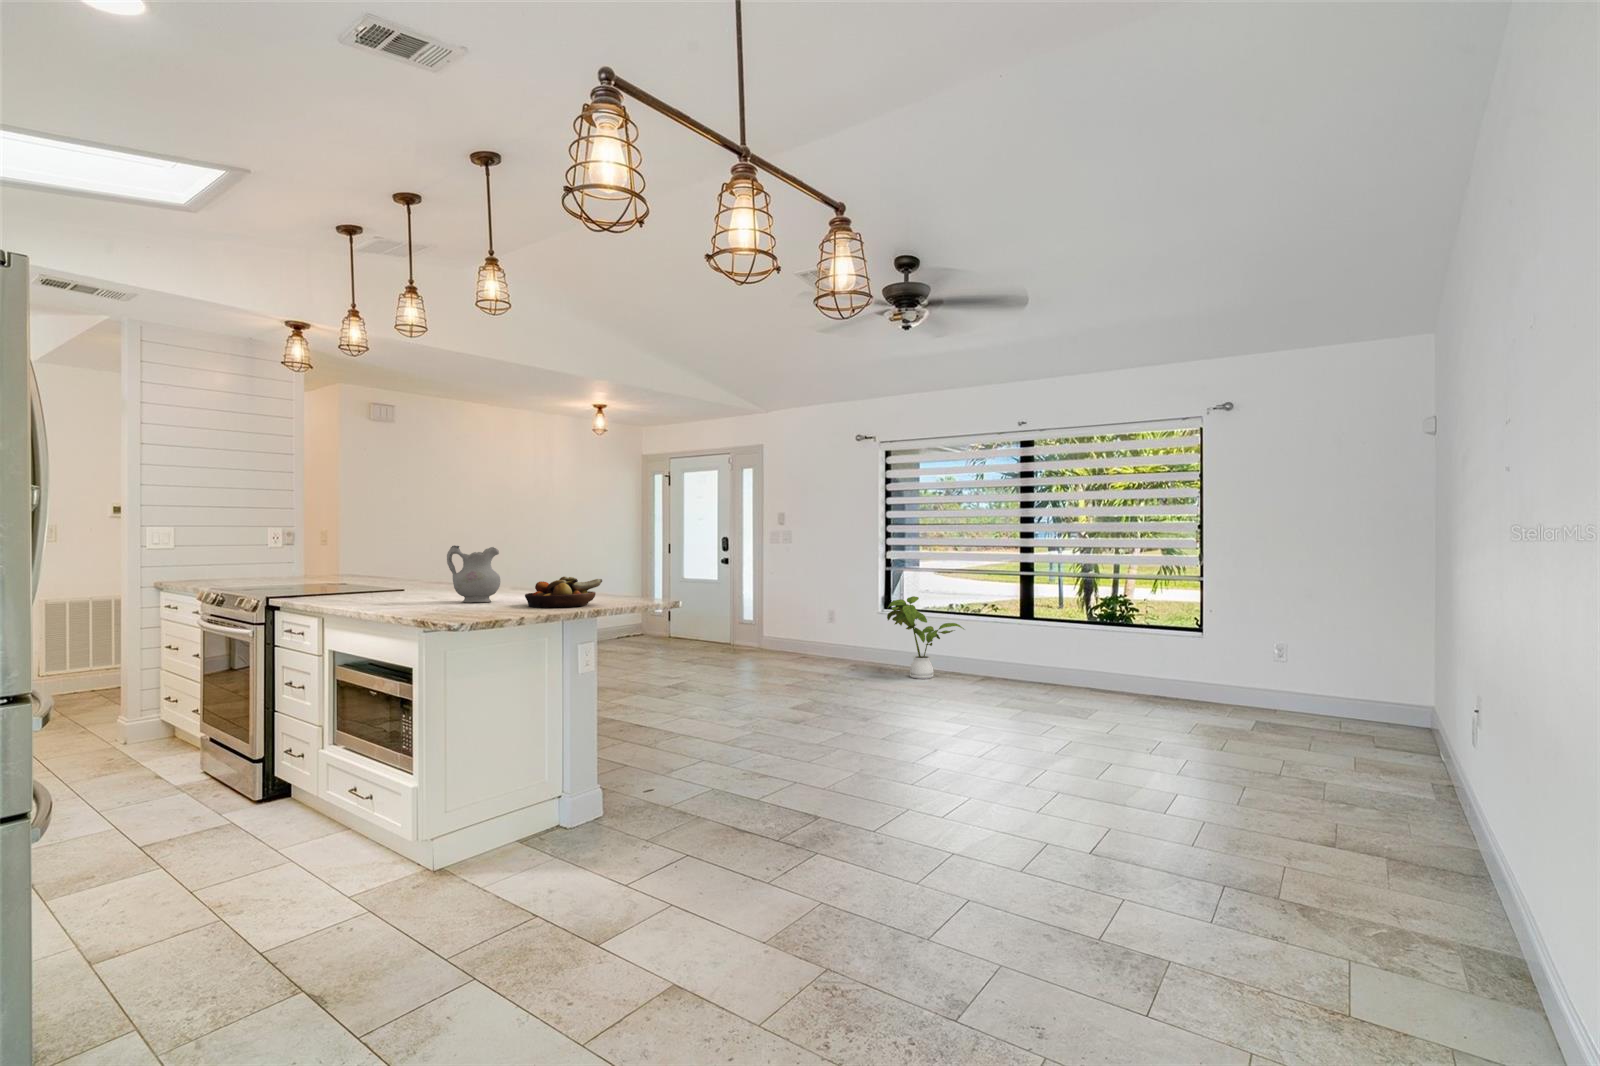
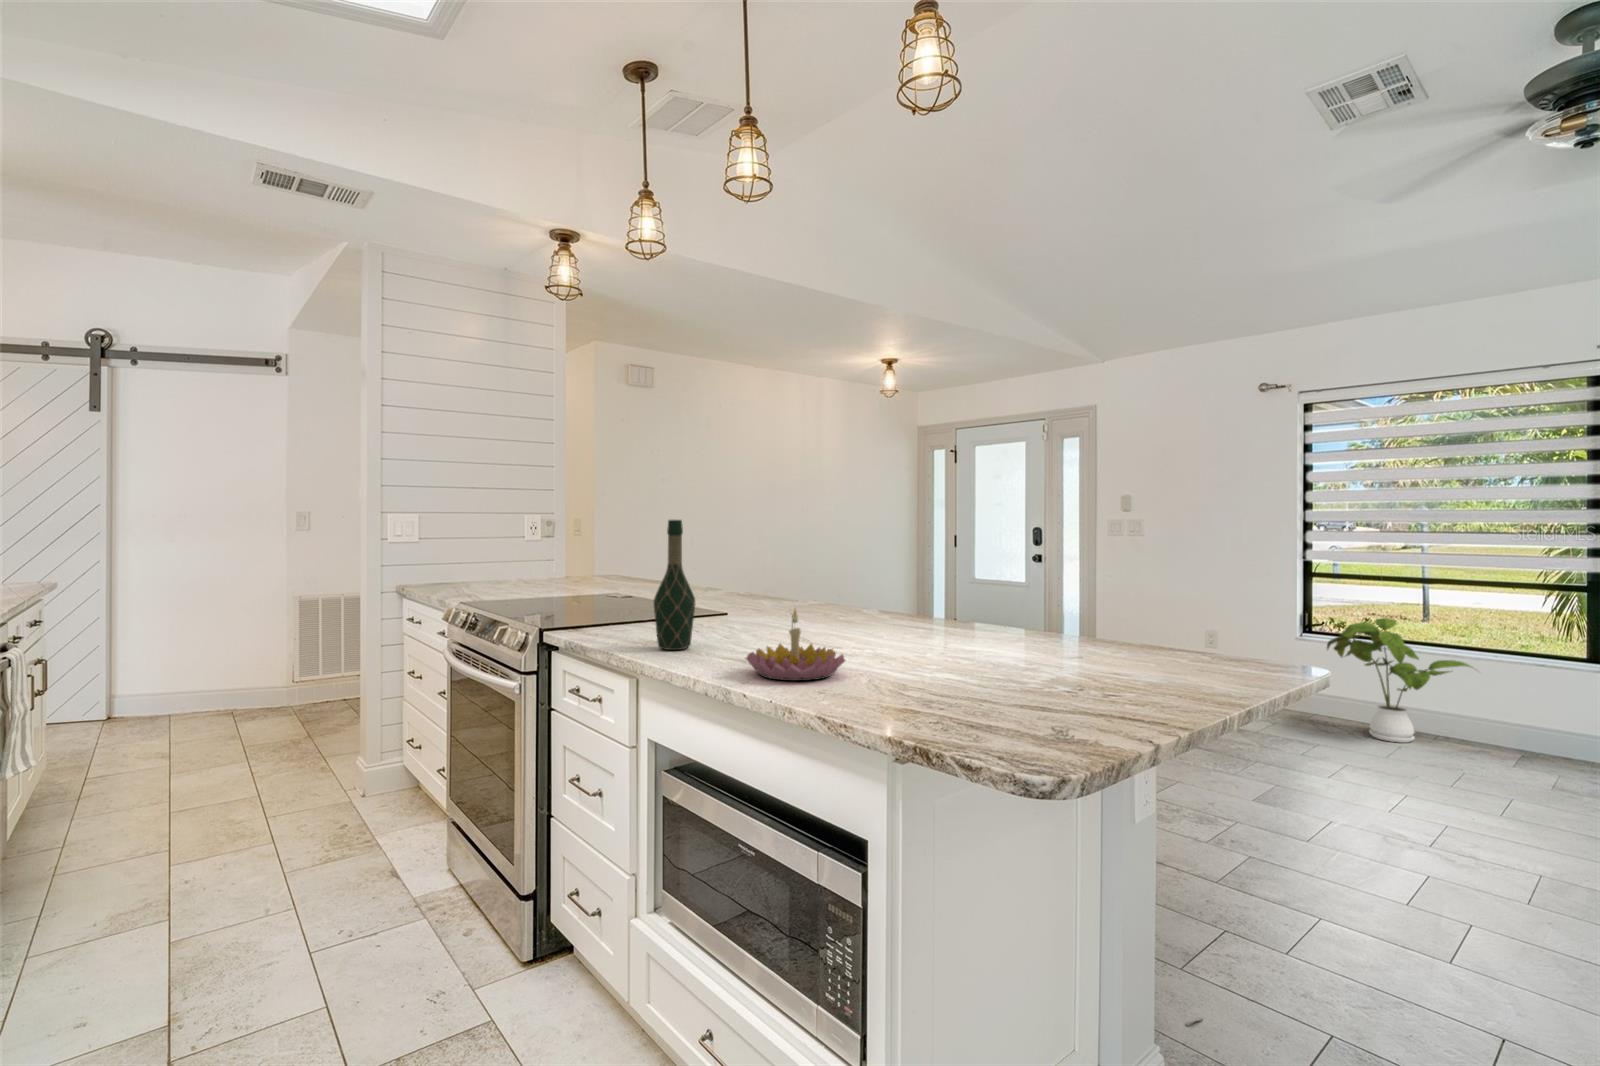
wine bottle: none [336,532,362,602] -> present [654,520,695,650]
ceramic pitcher: present [447,545,500,603] -> none [844,546,940,657]
candle holder: none [377,574,432,609] -> present [746,609,845,681]
fruit bowl: present [525,577,602,607] -> none [1017,615,1173,686]

